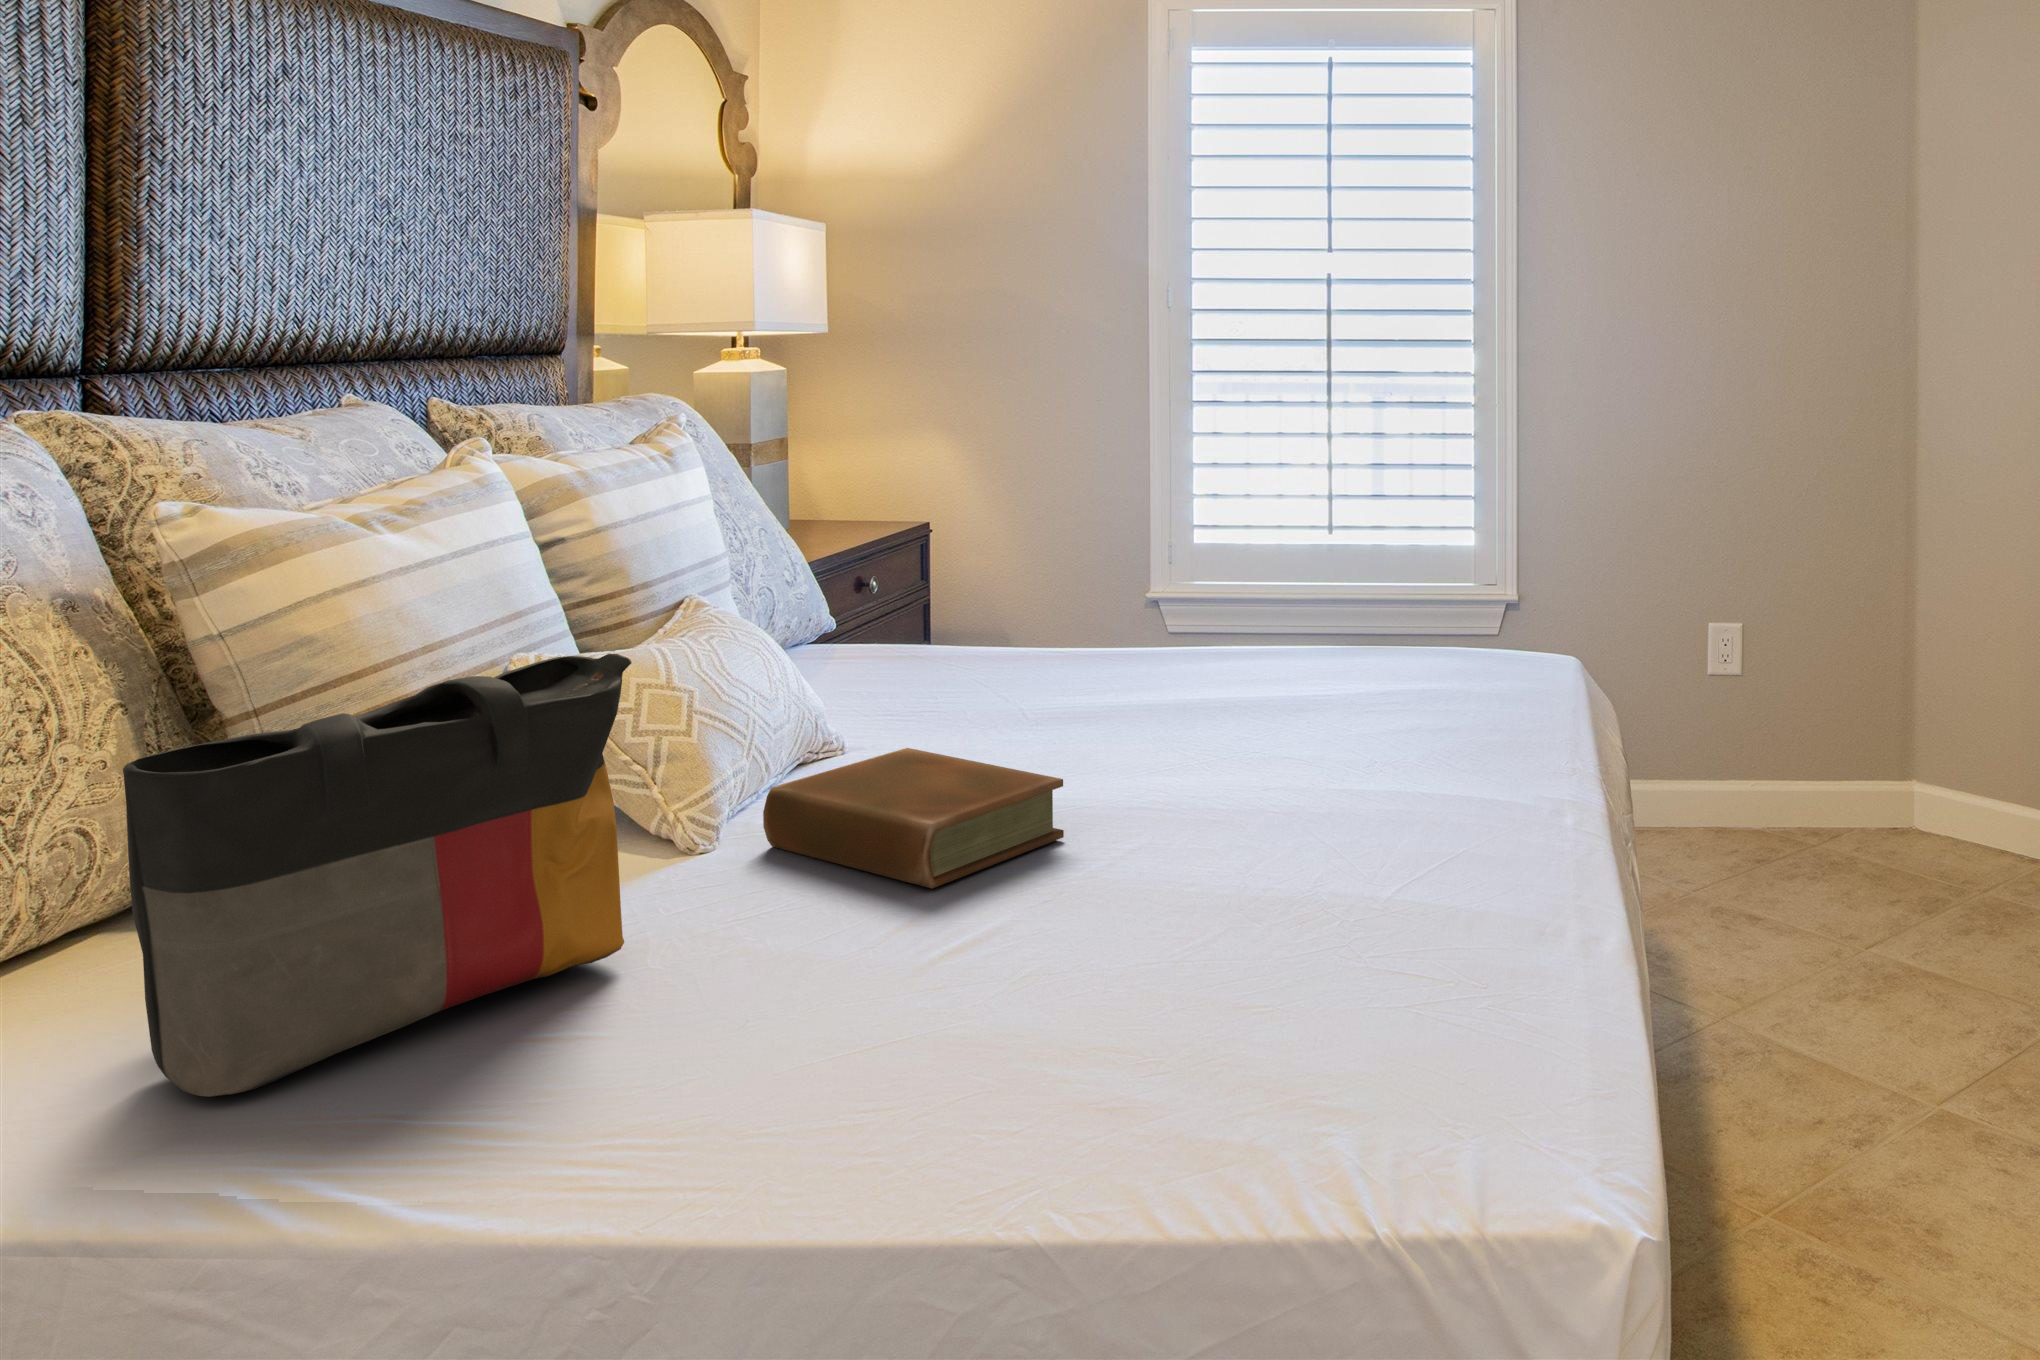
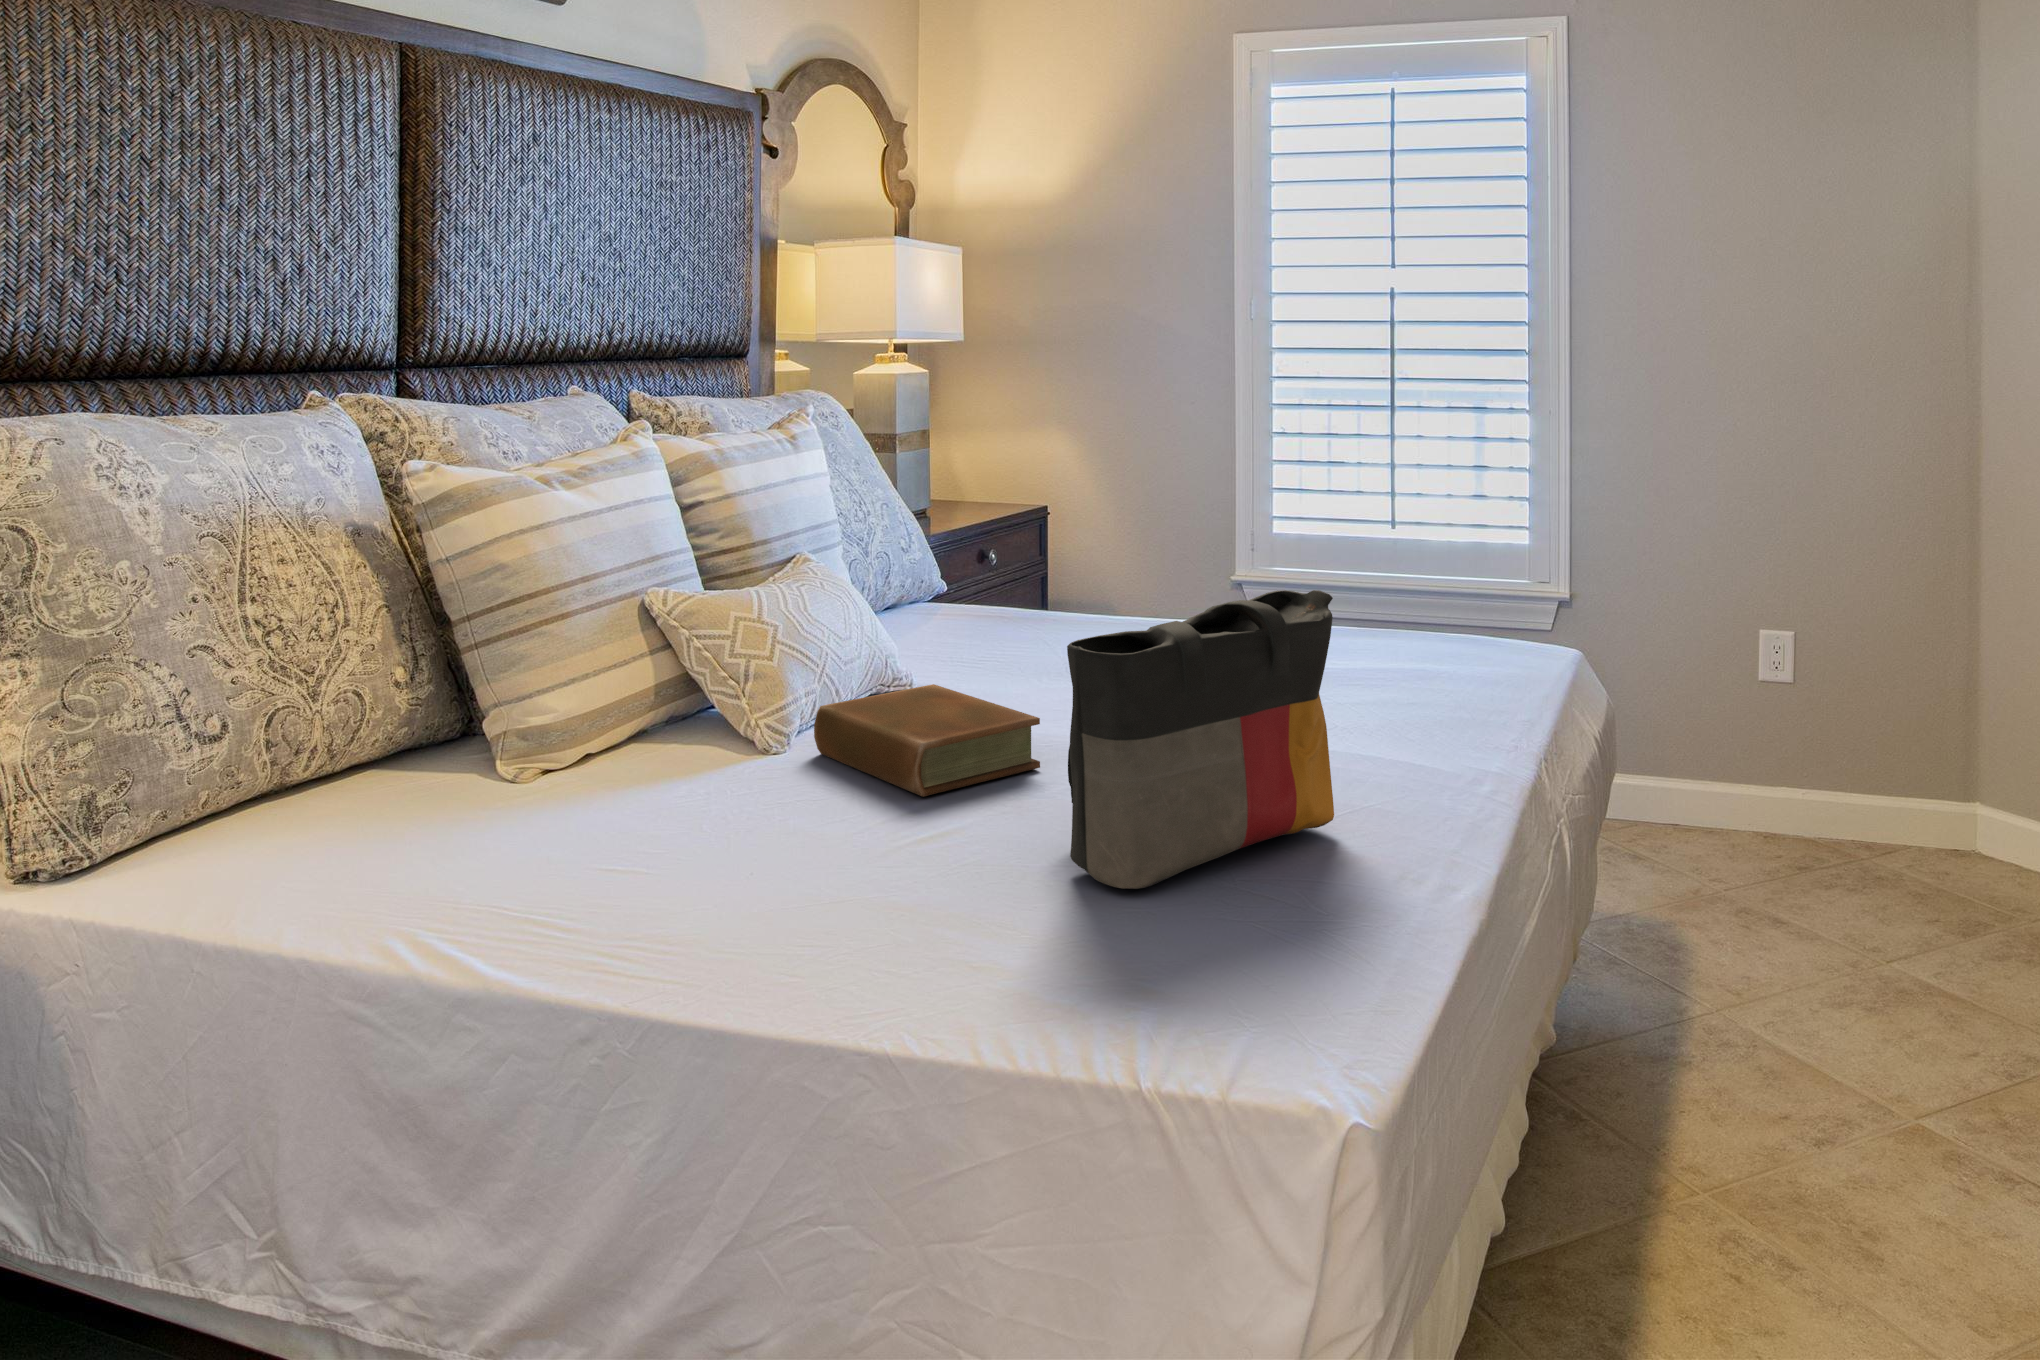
tote bag: present [123,654,632,1097] -> present [1067,590,1334,889]

